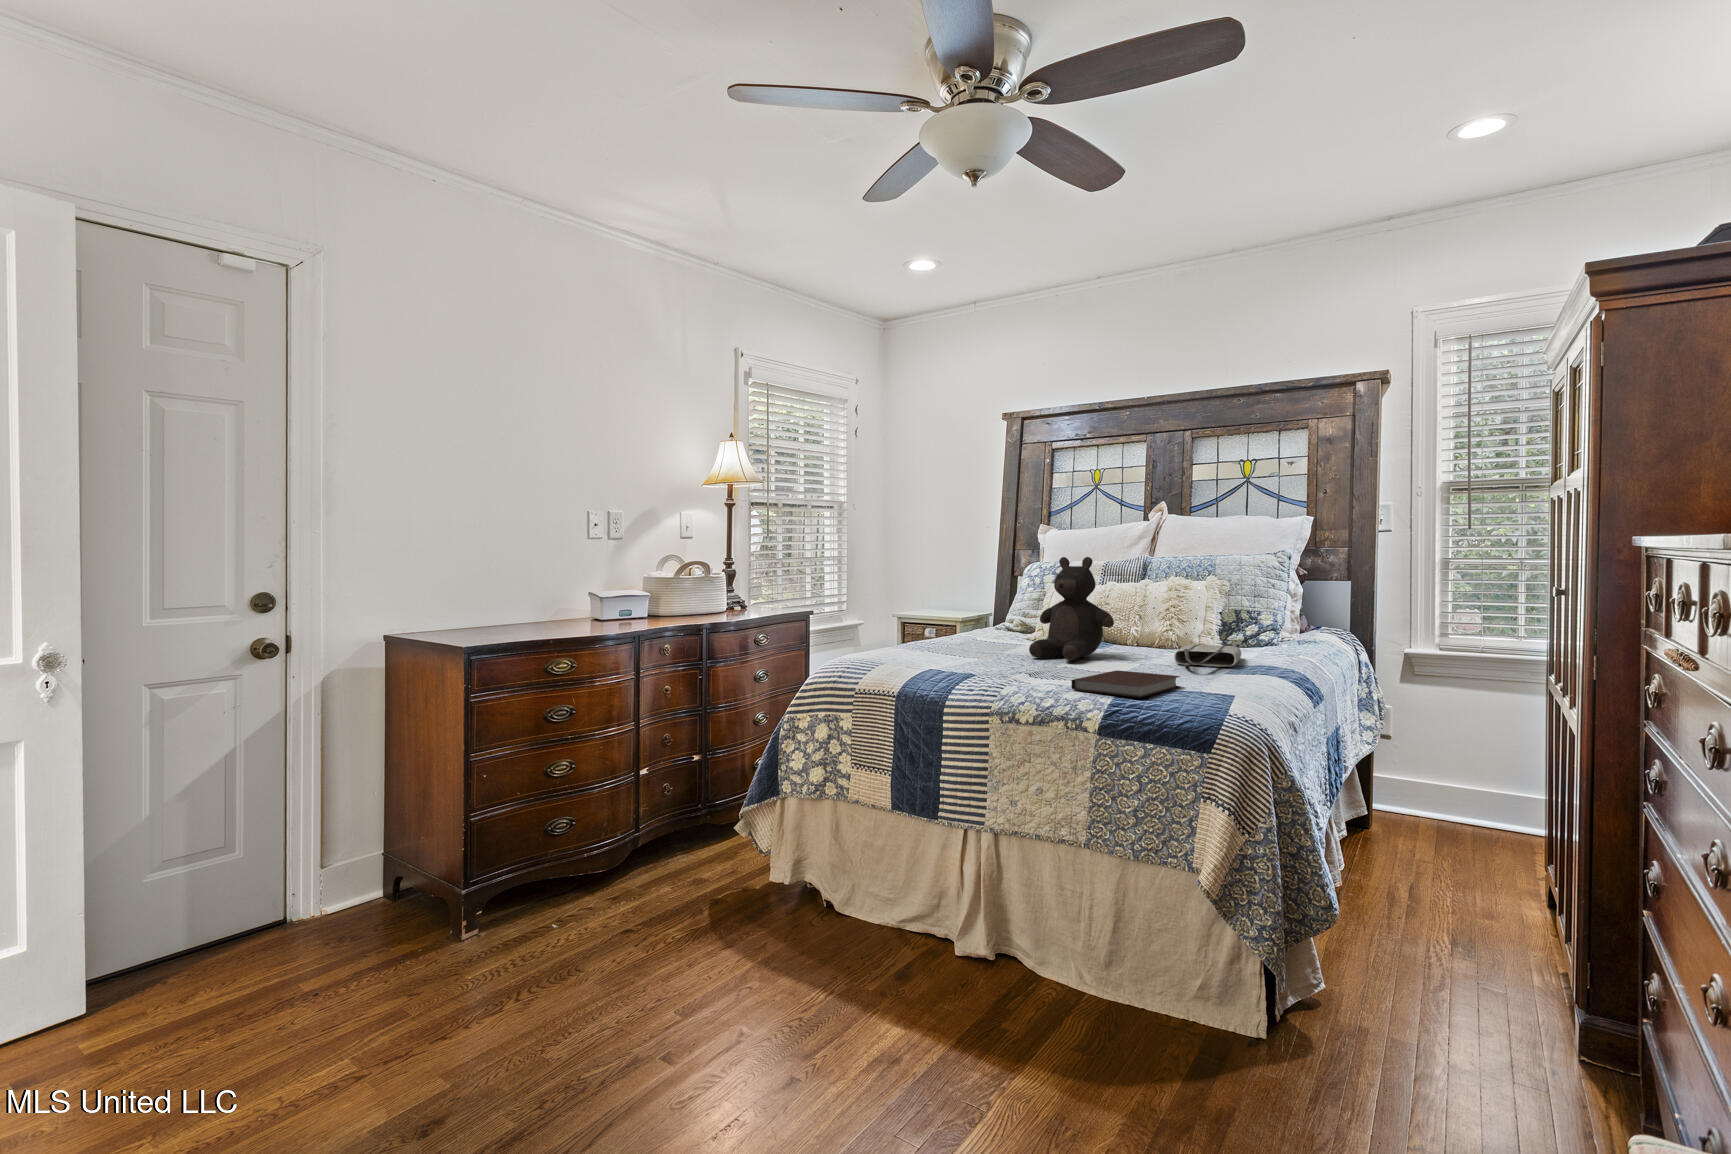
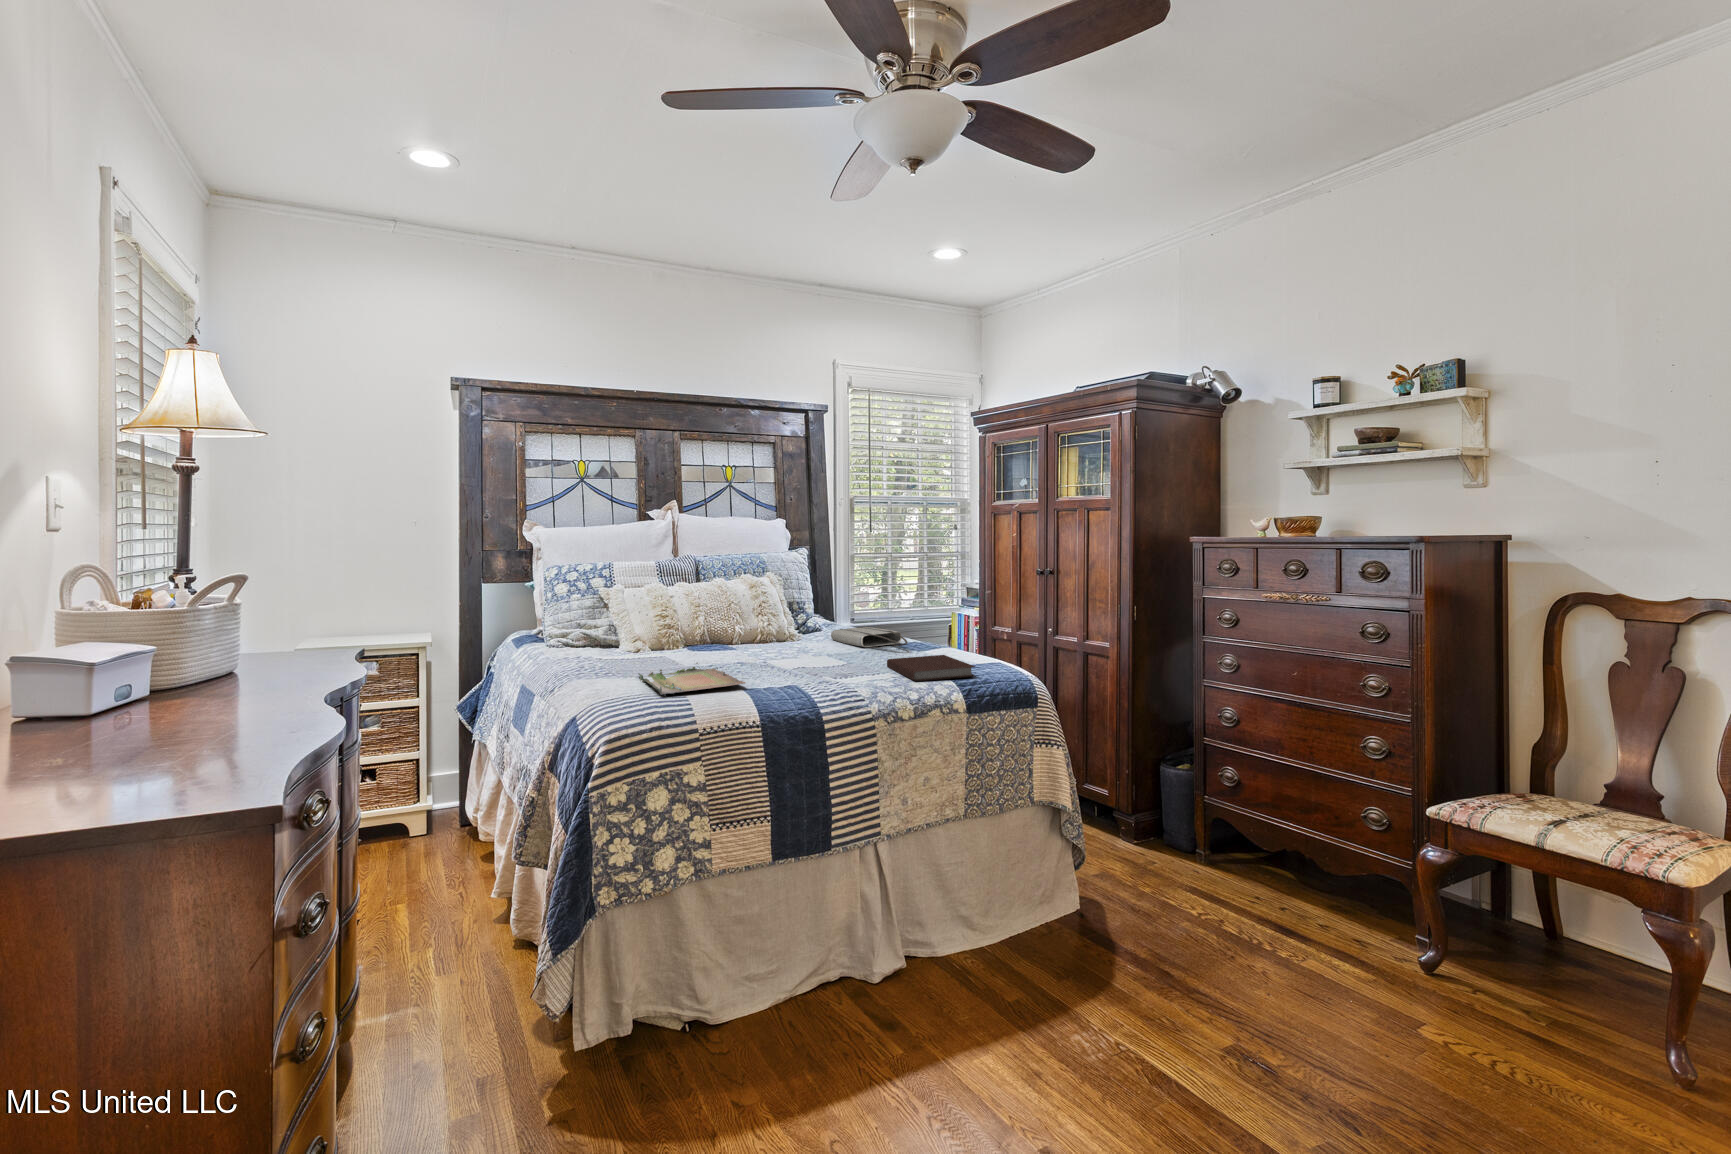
teddy bear: present [1029,557,1114,661] -> none [735,557,817,661]
tray: none [874,645,974,664] -> present [638,663,746,695]

